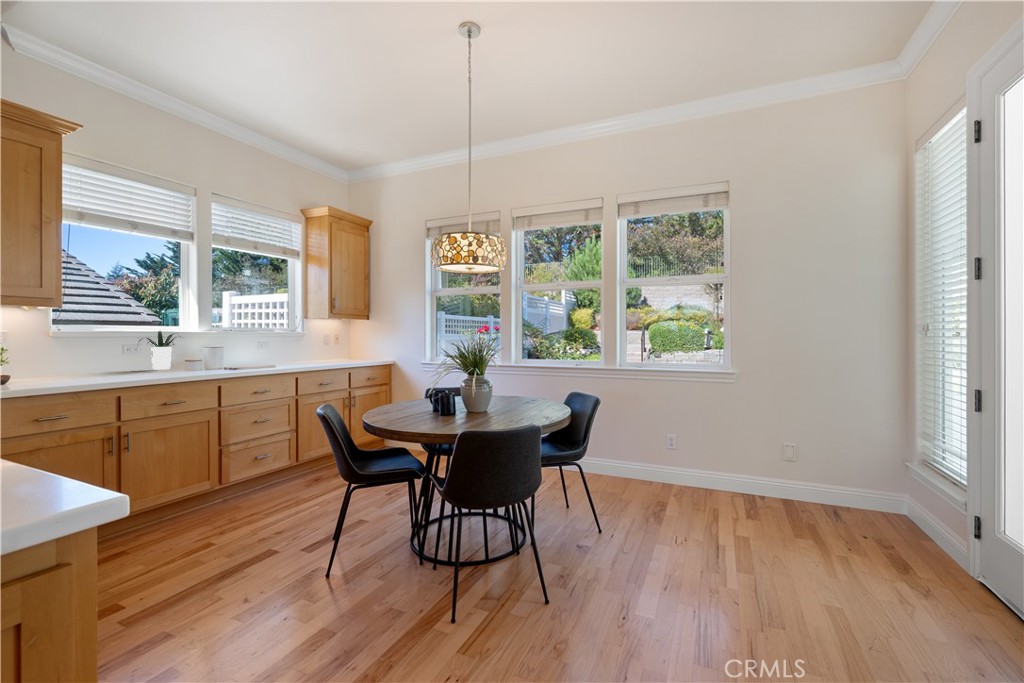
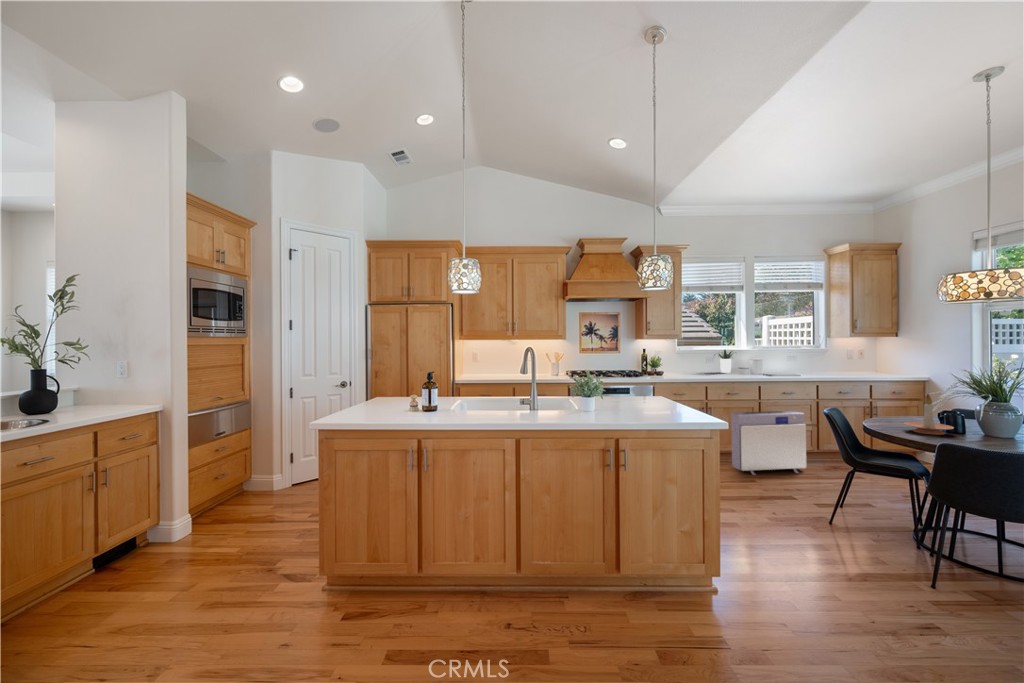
candle holder: none [412,371,457,422] -> present [905,394,954,435]
air purifier: none [169,417,285,530] -> present [731,411,806,475]

